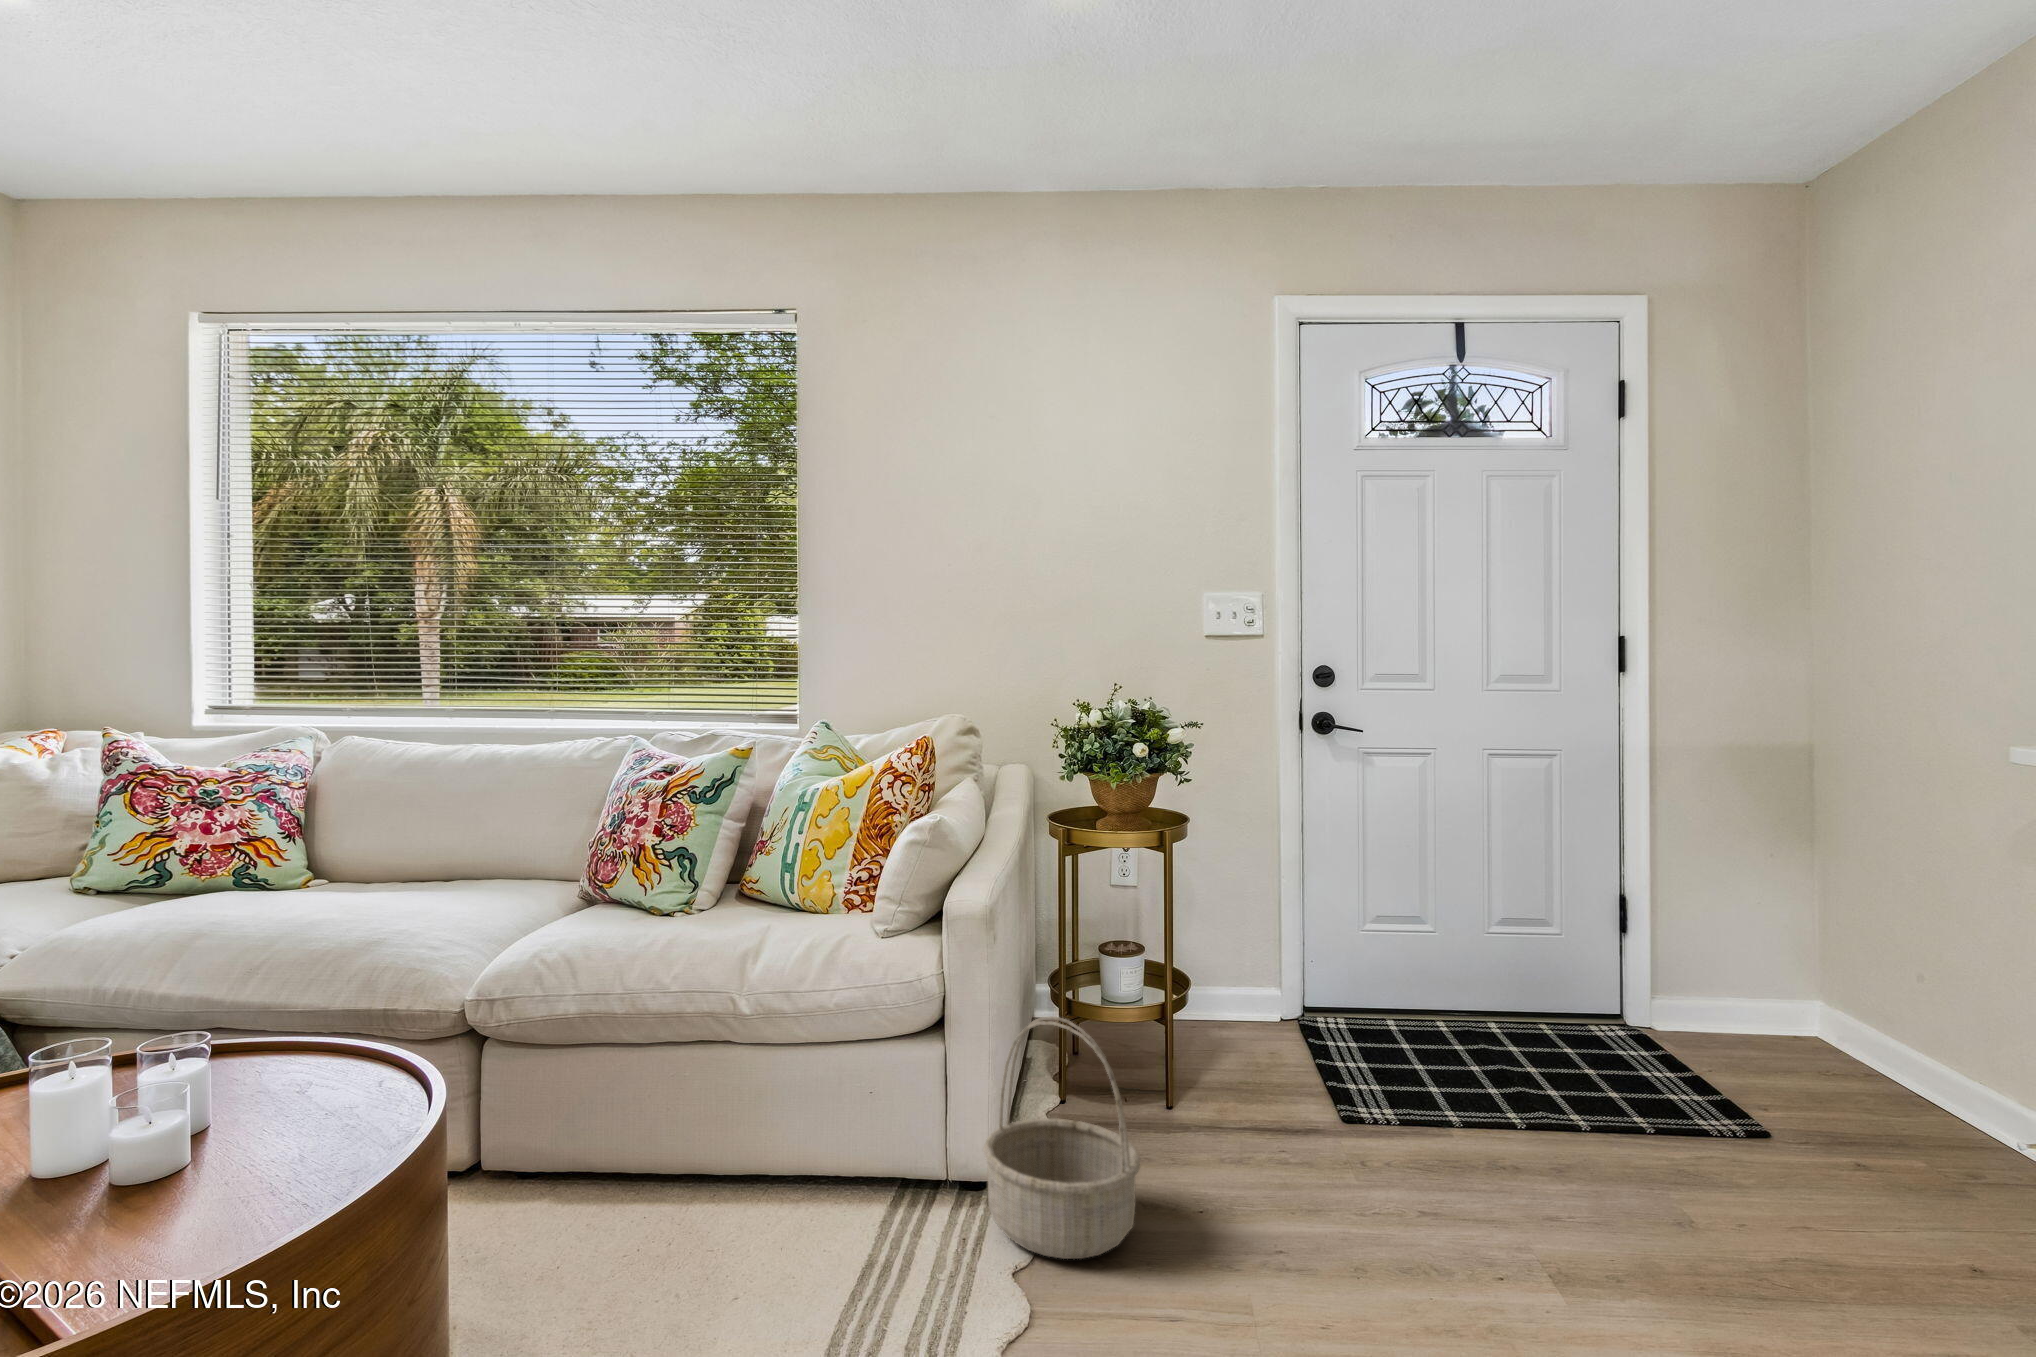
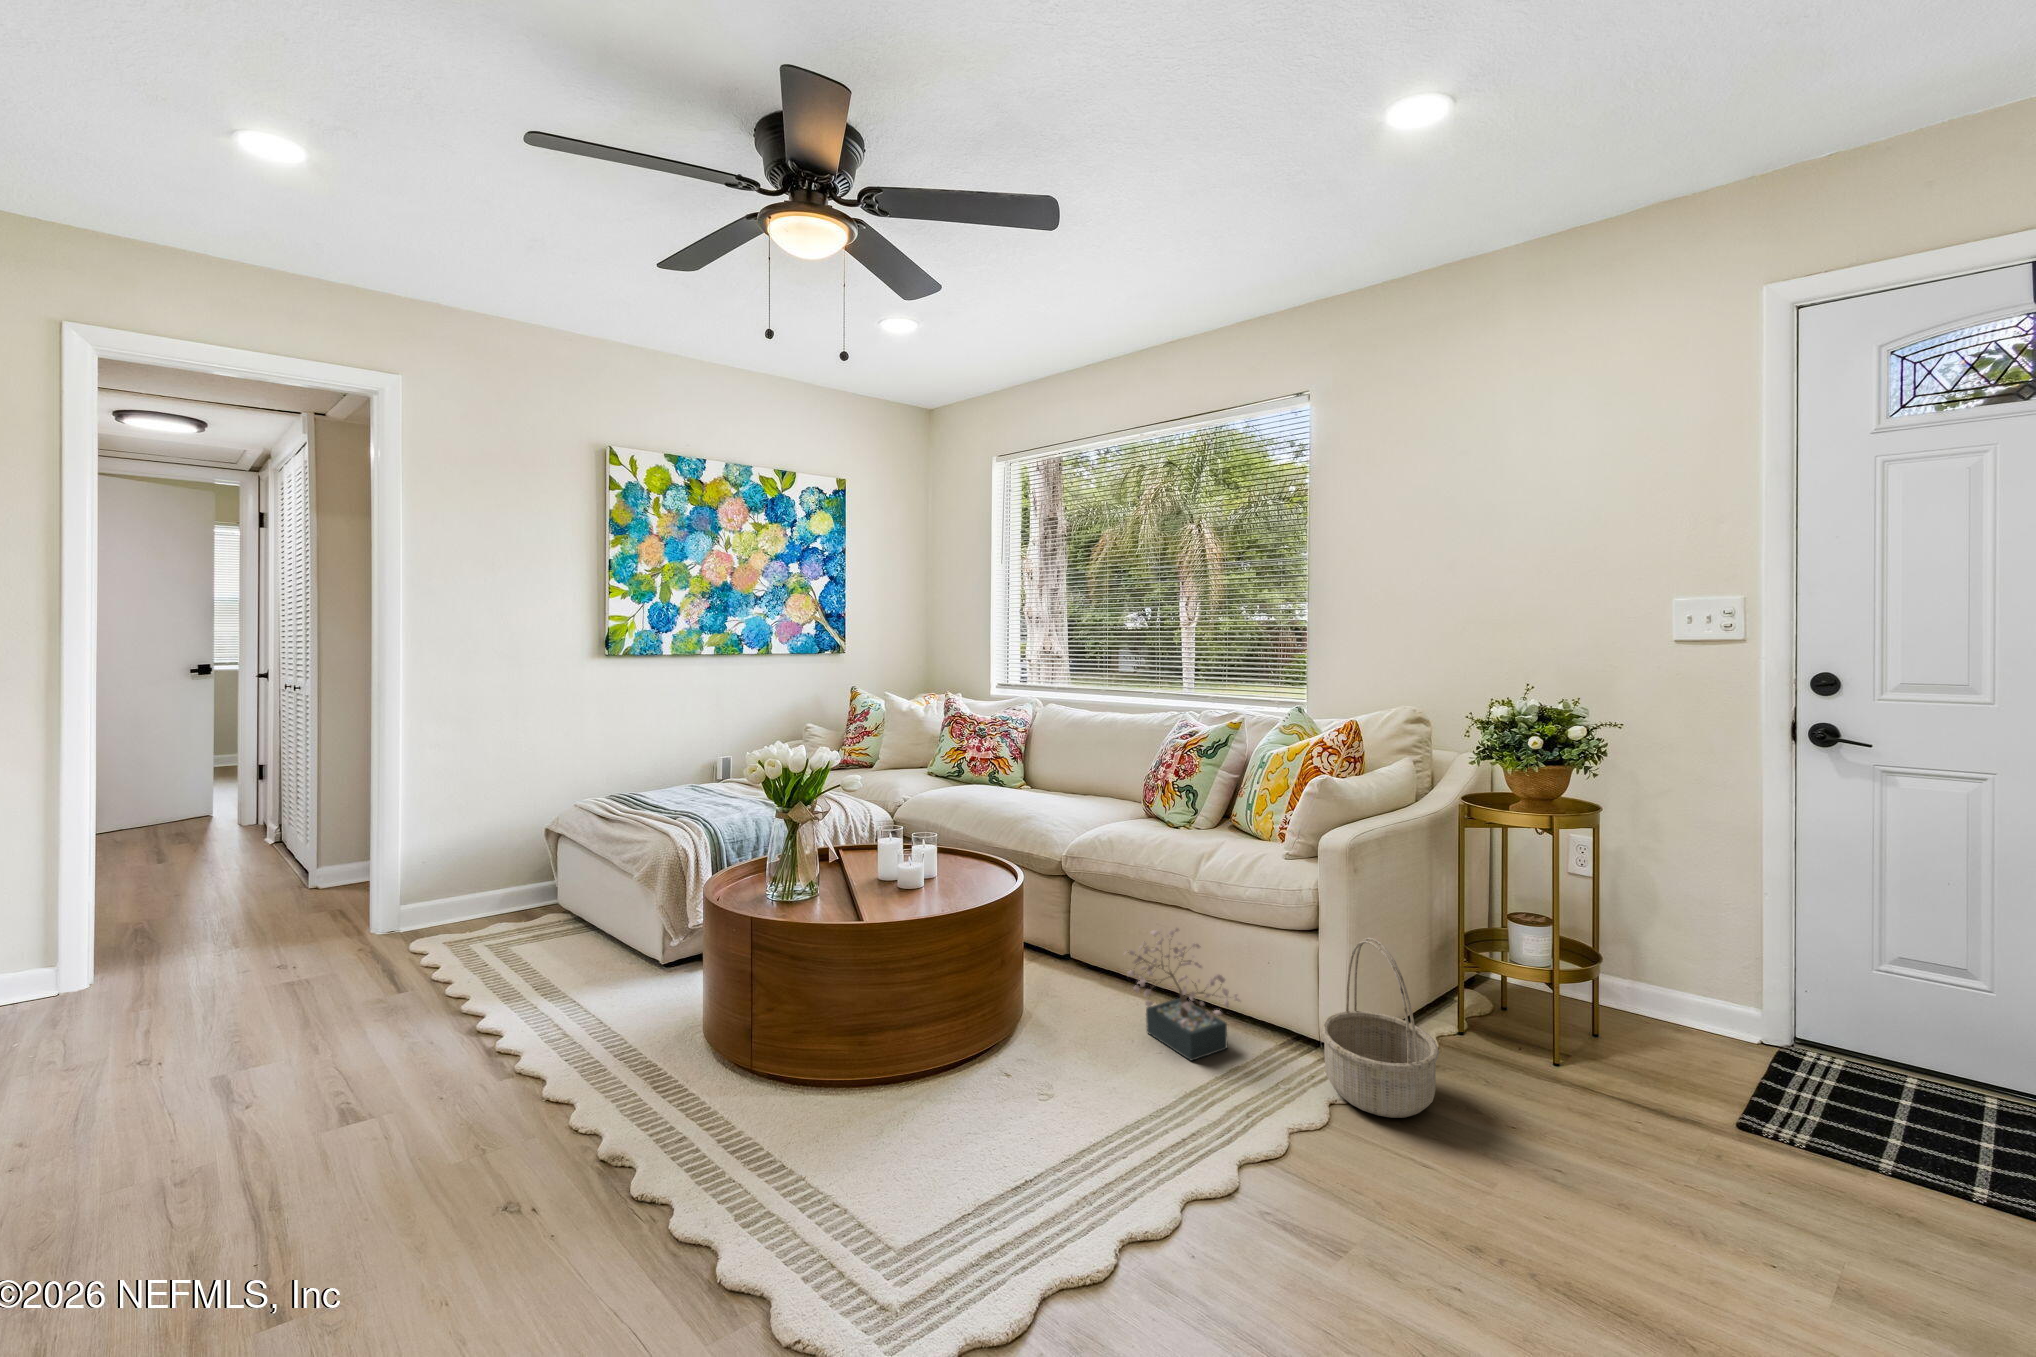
decorative plant: none [660,1069,859,1277] -> present [1127,928,1240,1061]

